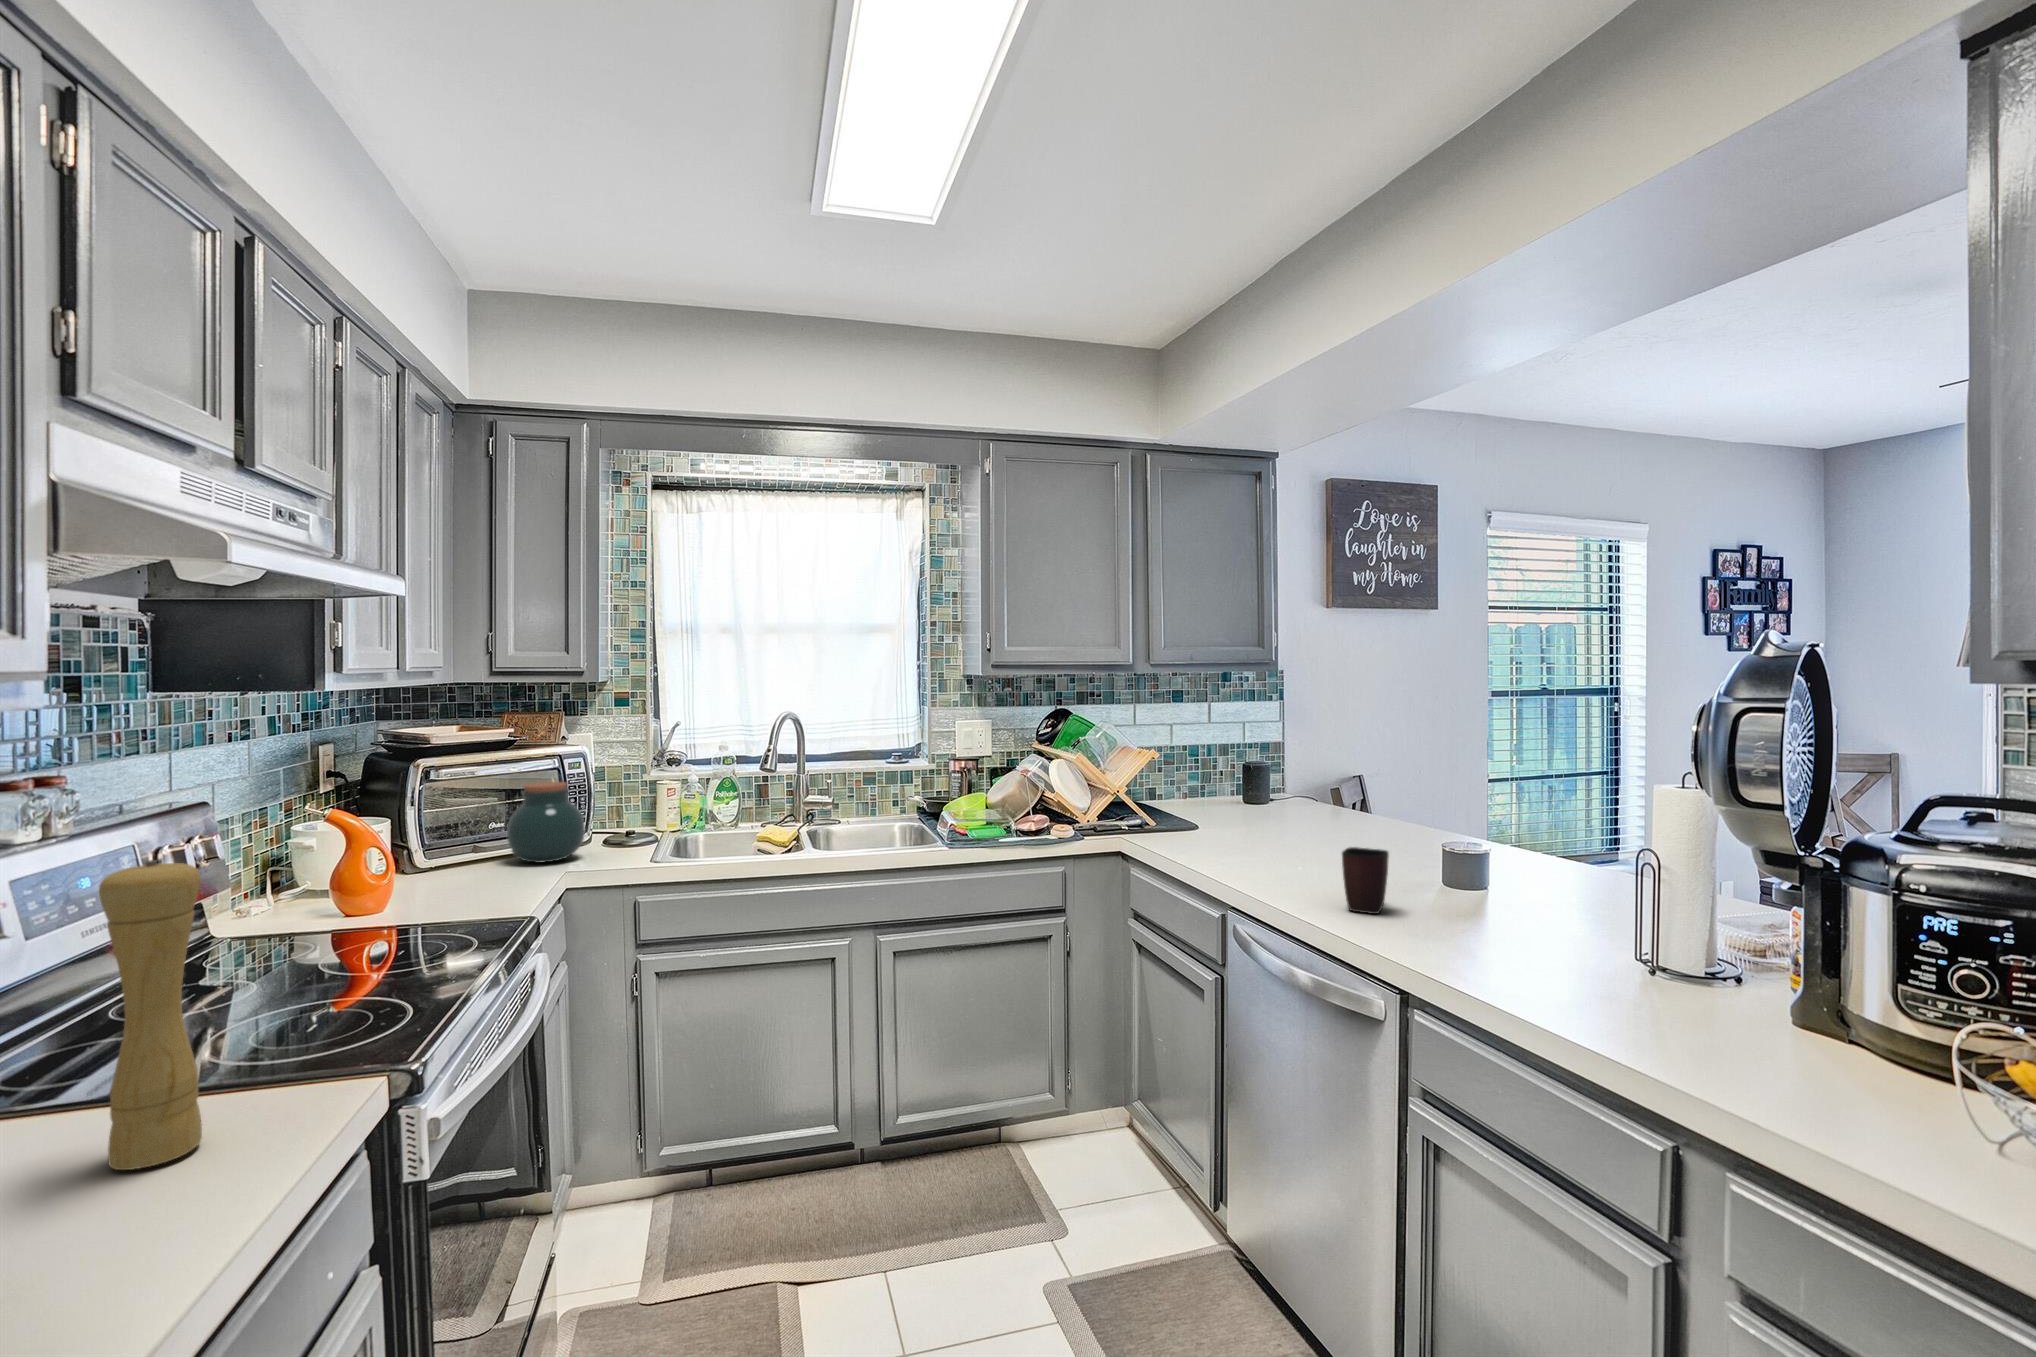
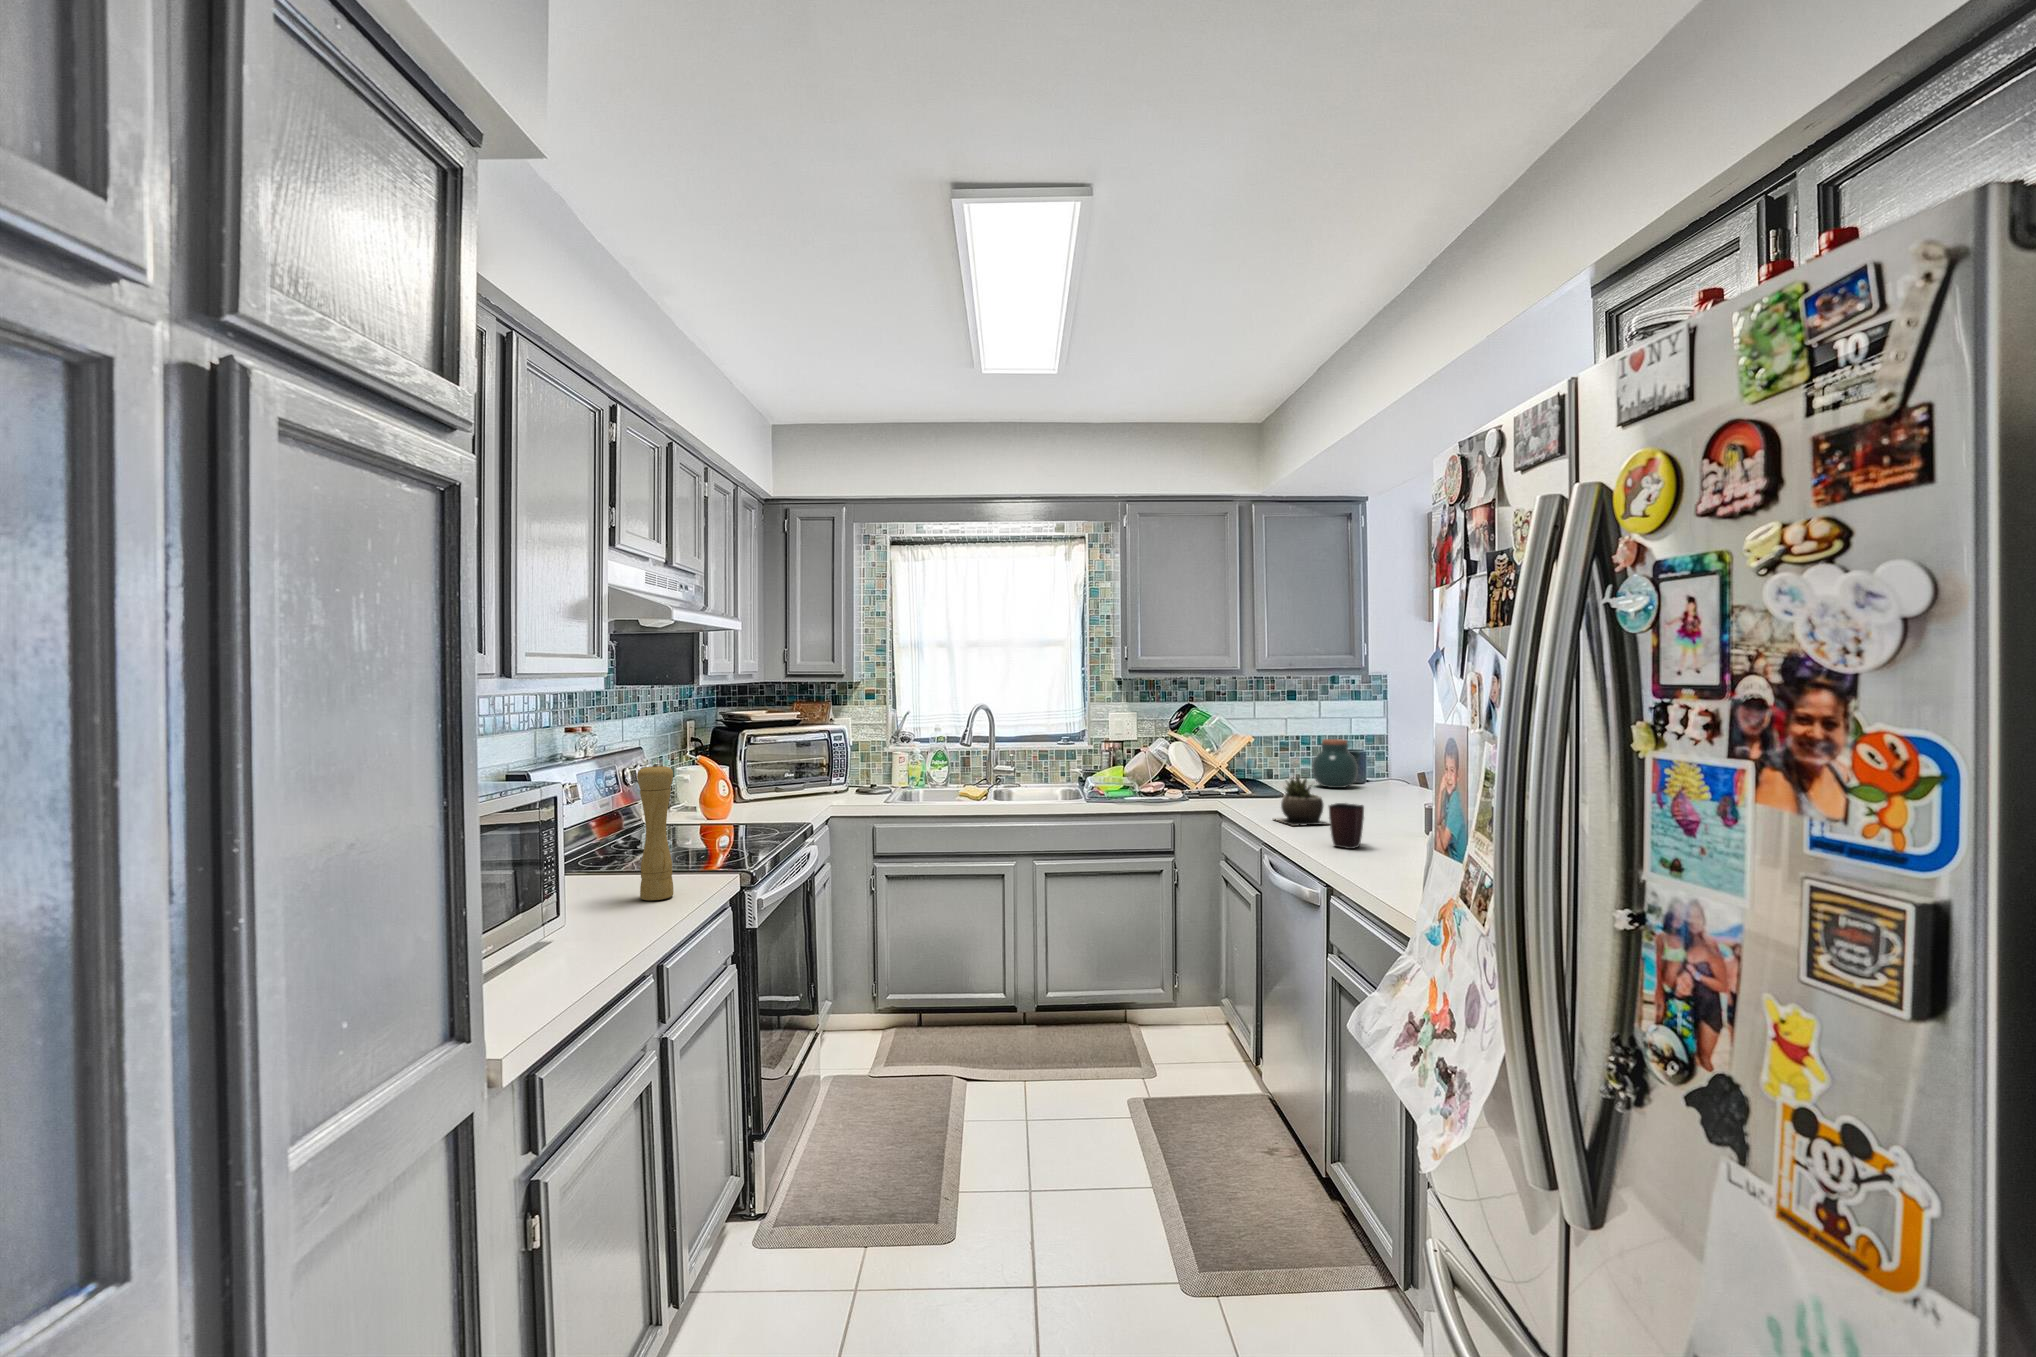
jar: present [507,782,585,863] -> present [1312,739,1358,788]
succulent plant: none [1219,804,1302,875] -> present [1273,776,1327,826]

